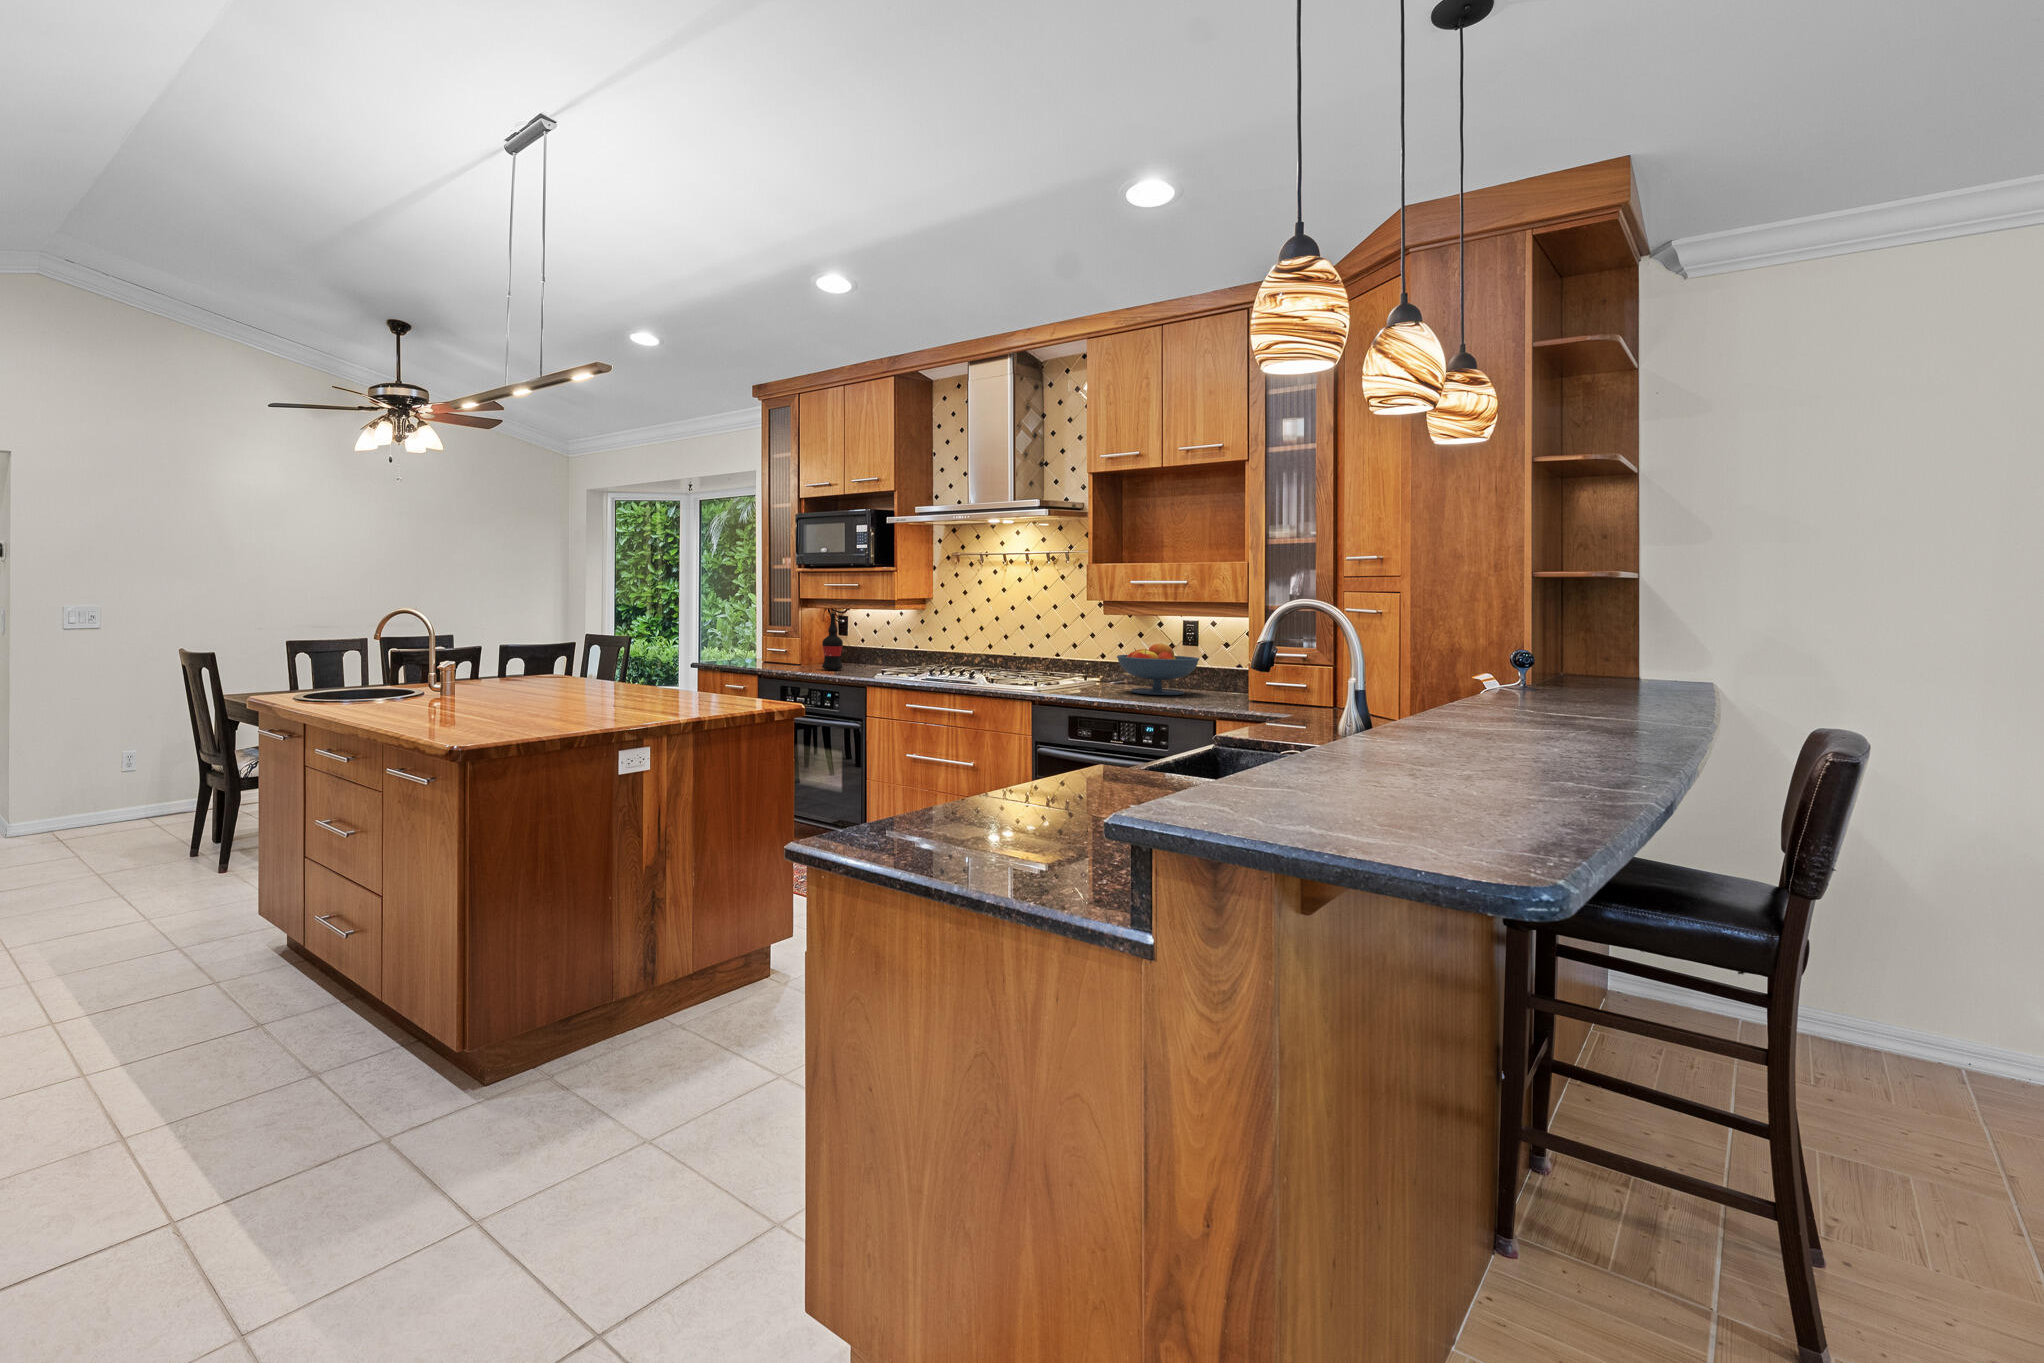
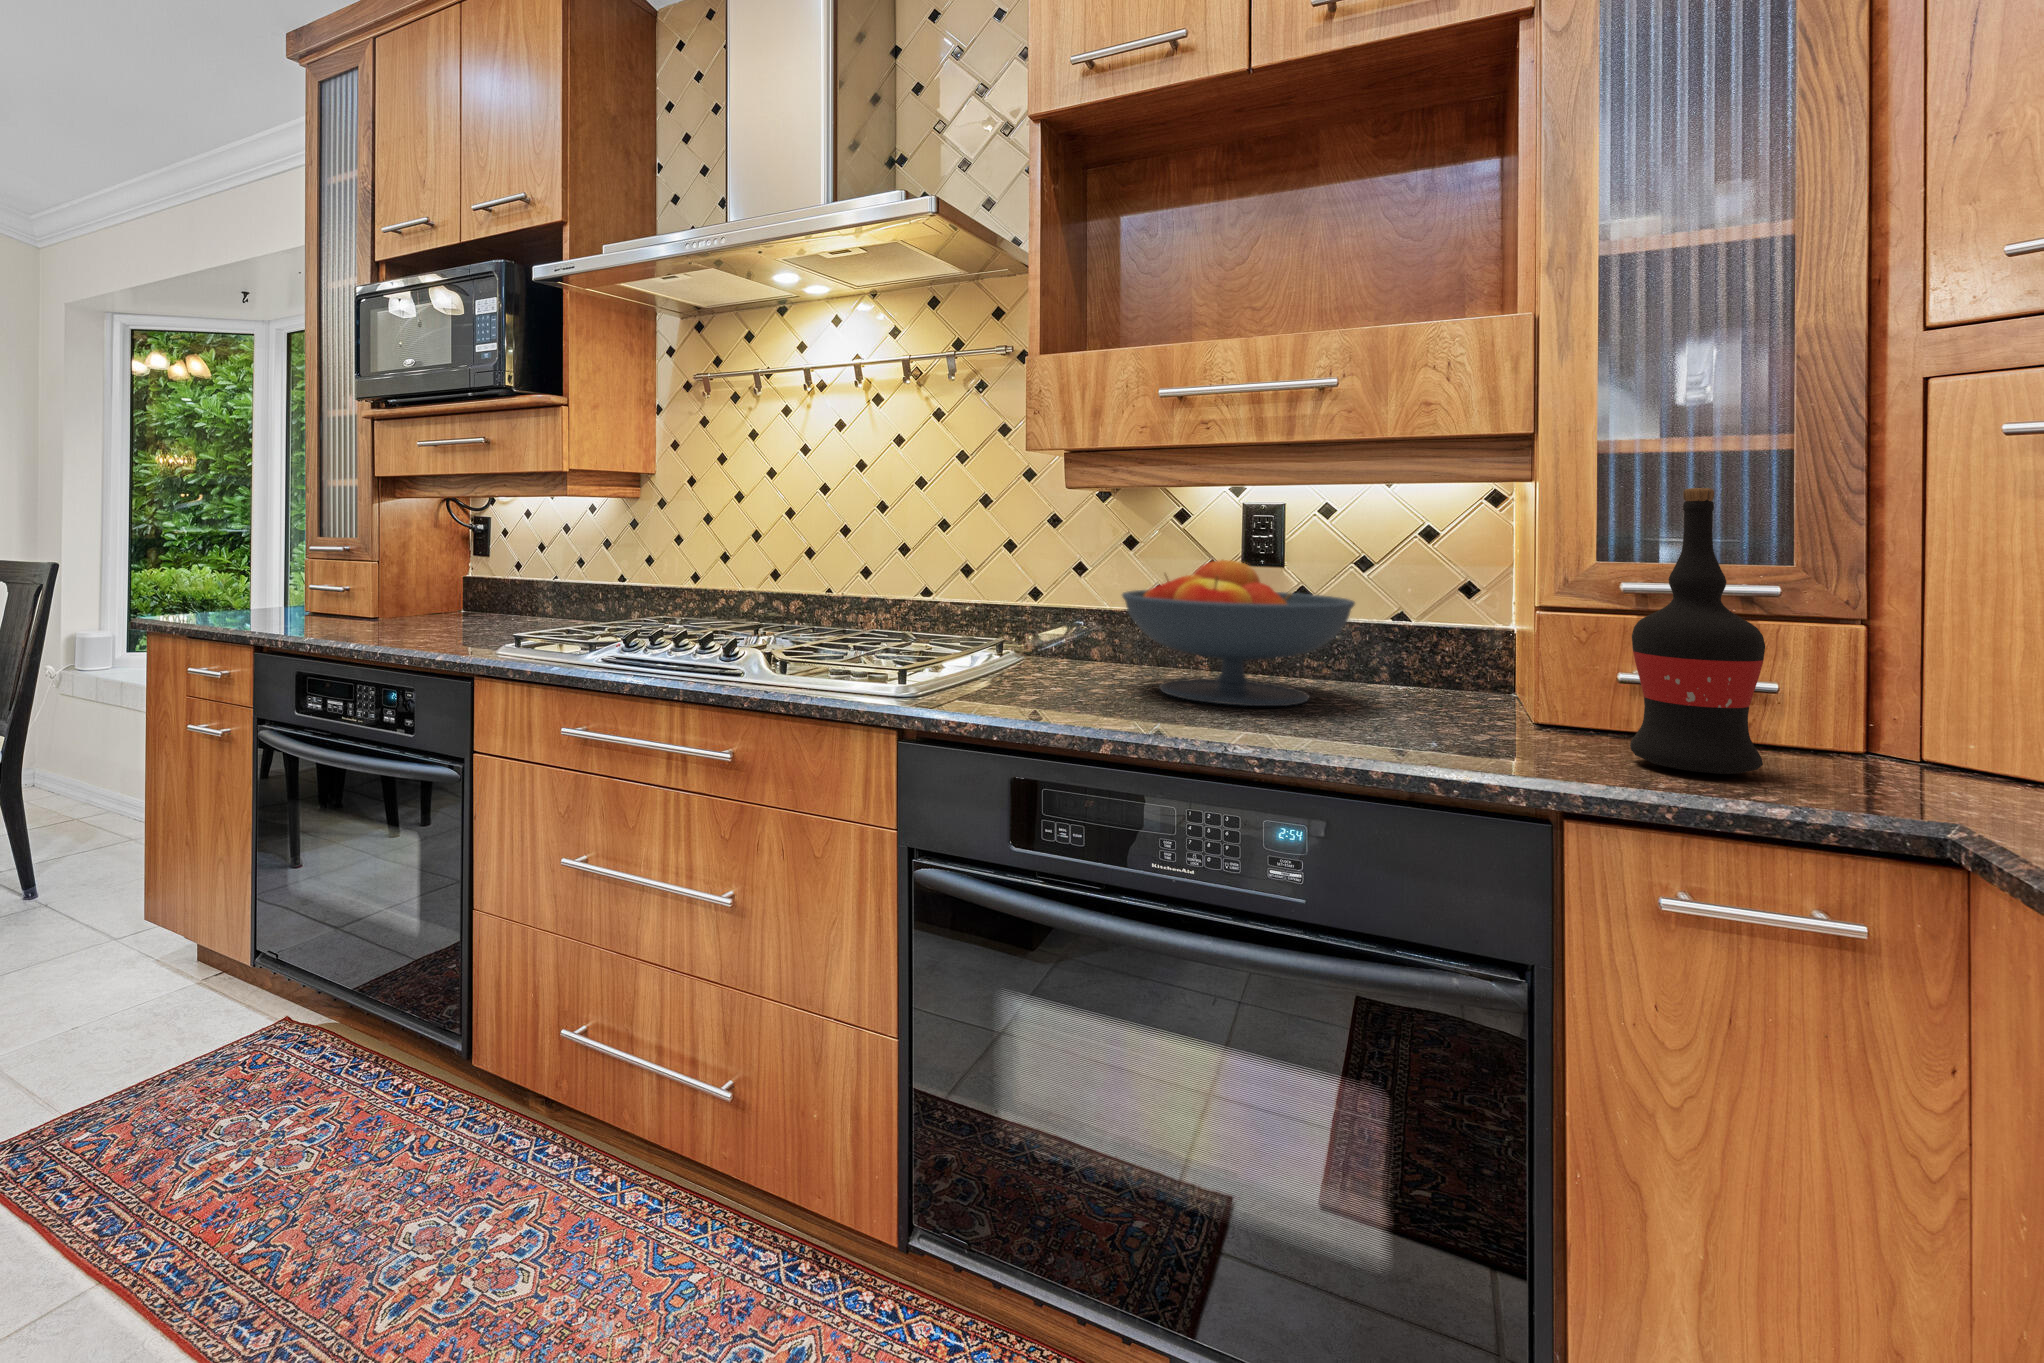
wine bottle: present [822,611,843,670] -> present [1630,488,1765,774]

